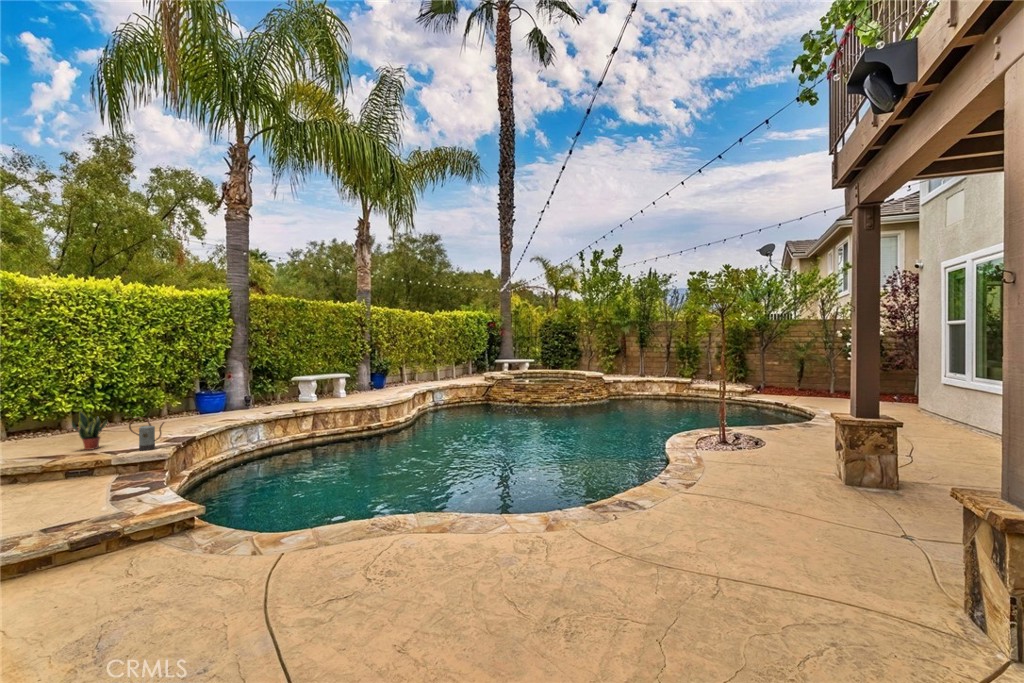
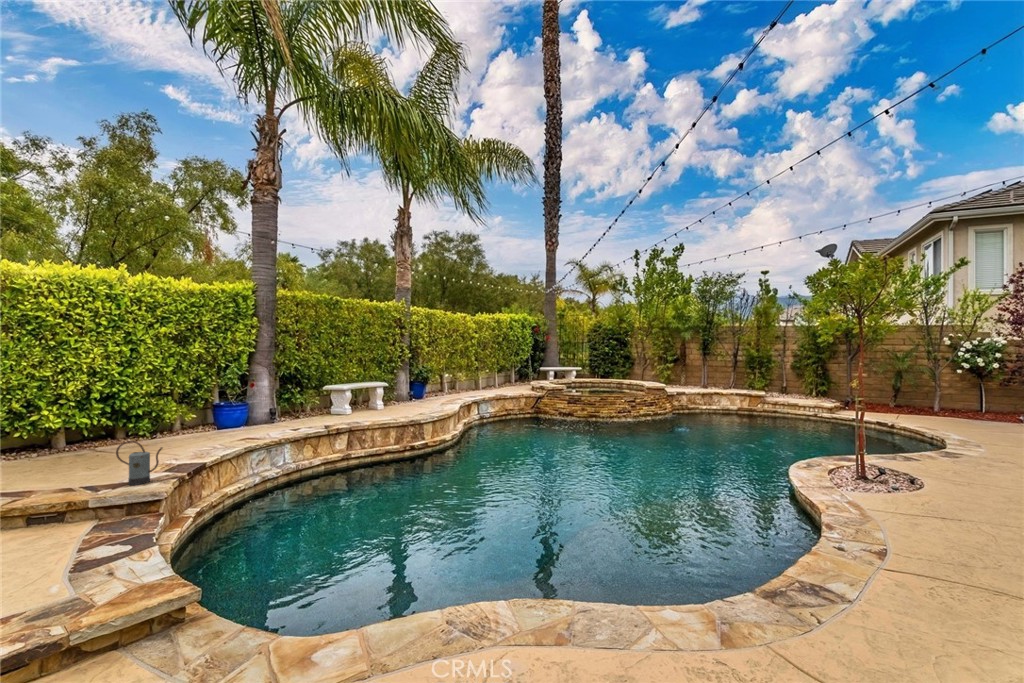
potted plant: present [72,411,107,450] -> none [45,429,93,482]

